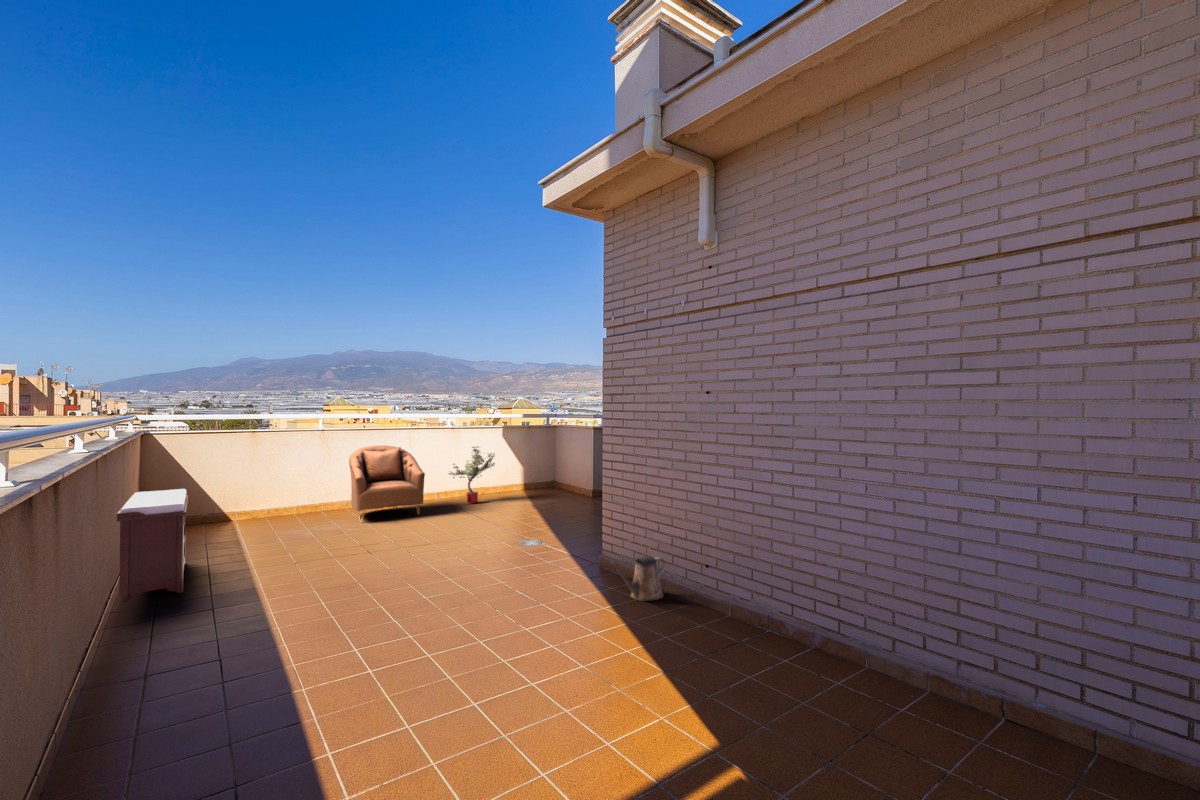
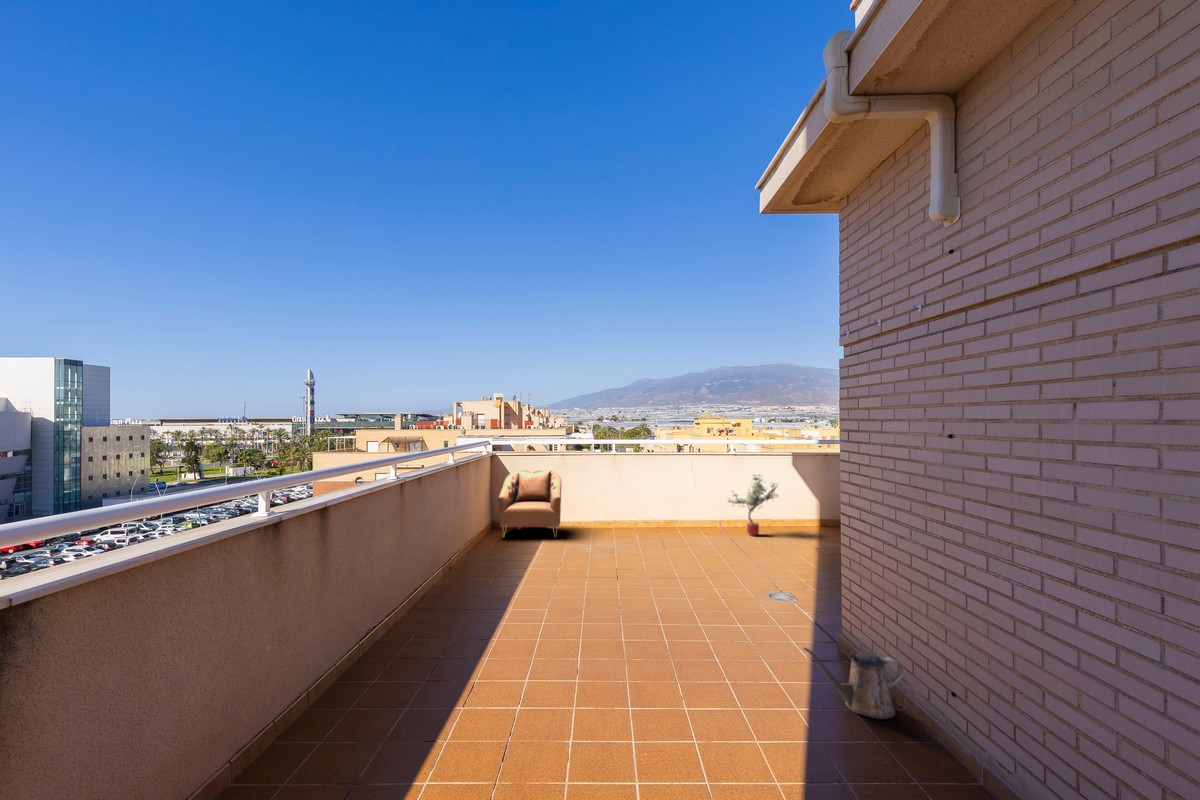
armchair: present [349,445,425,522] -> present [498,469,561,537]
bench: present [117,489,188,603] -> none [440,497,501,580]

